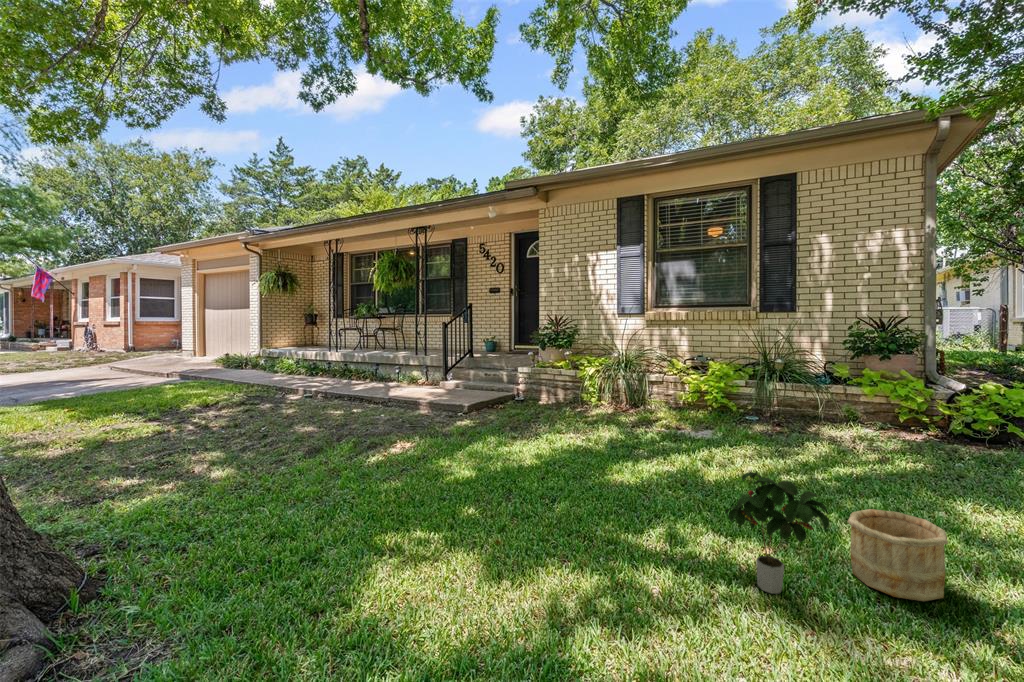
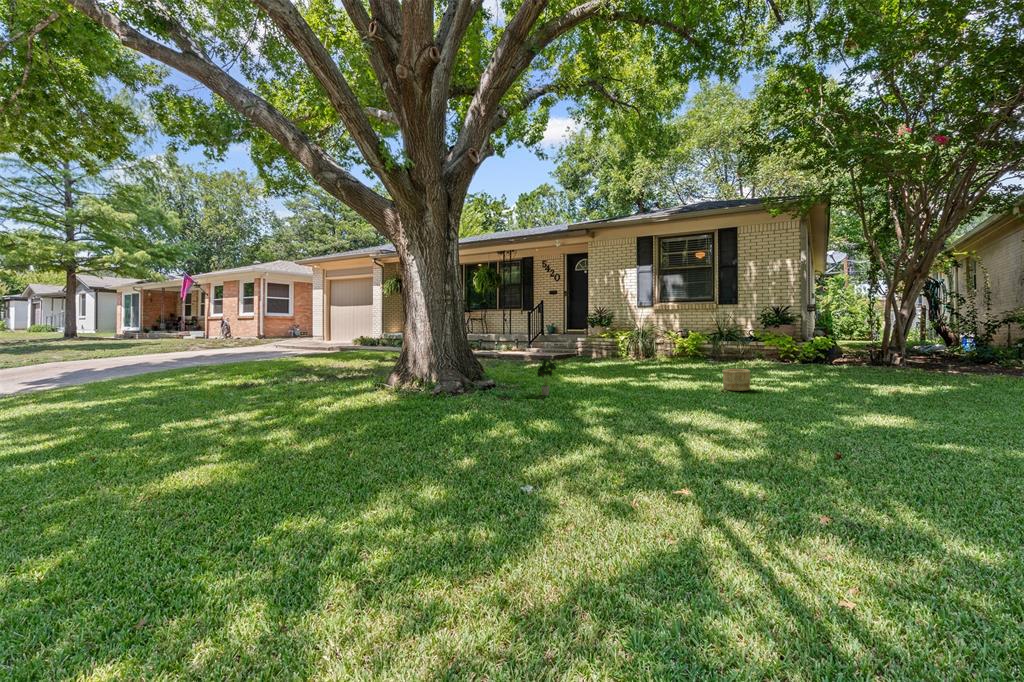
potted plant: present [725,472,829,594] -> present [537,358,557,395]

